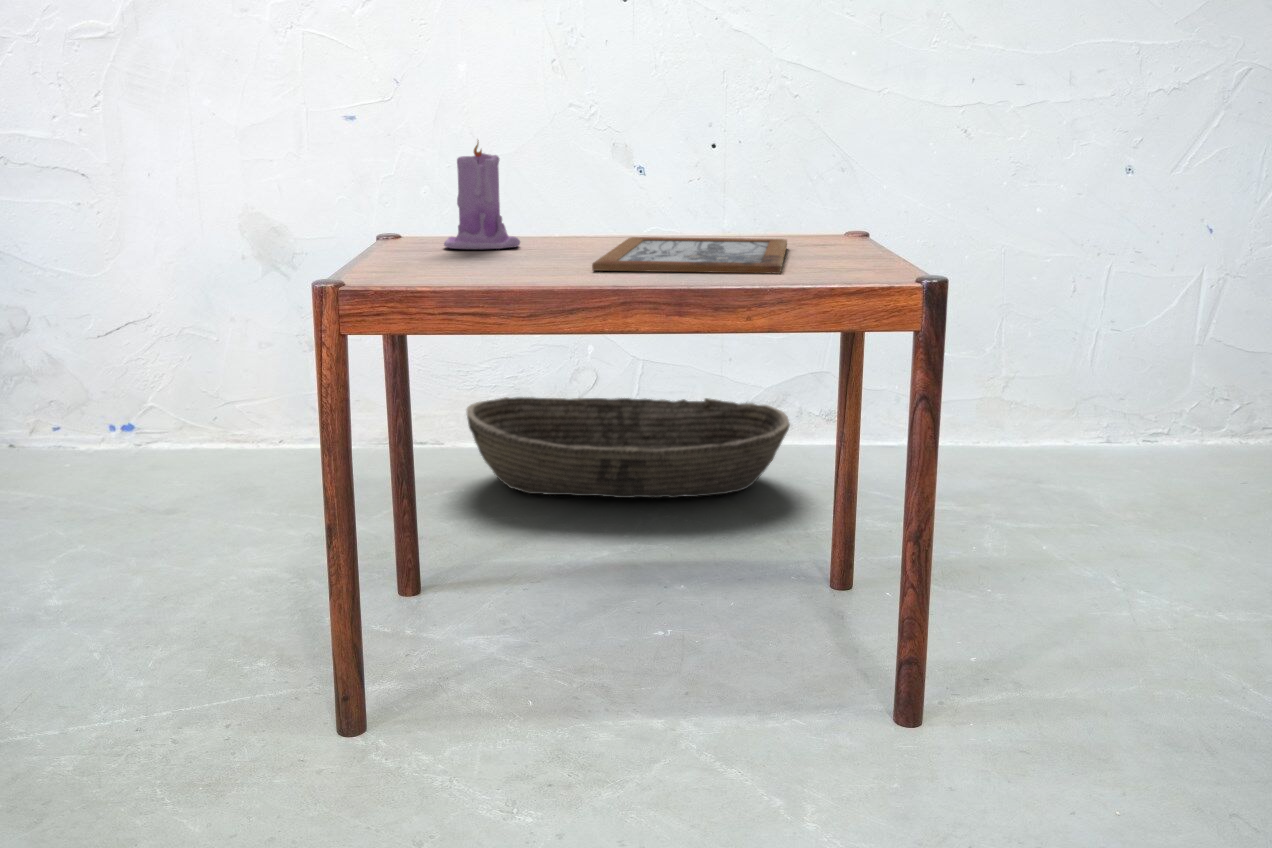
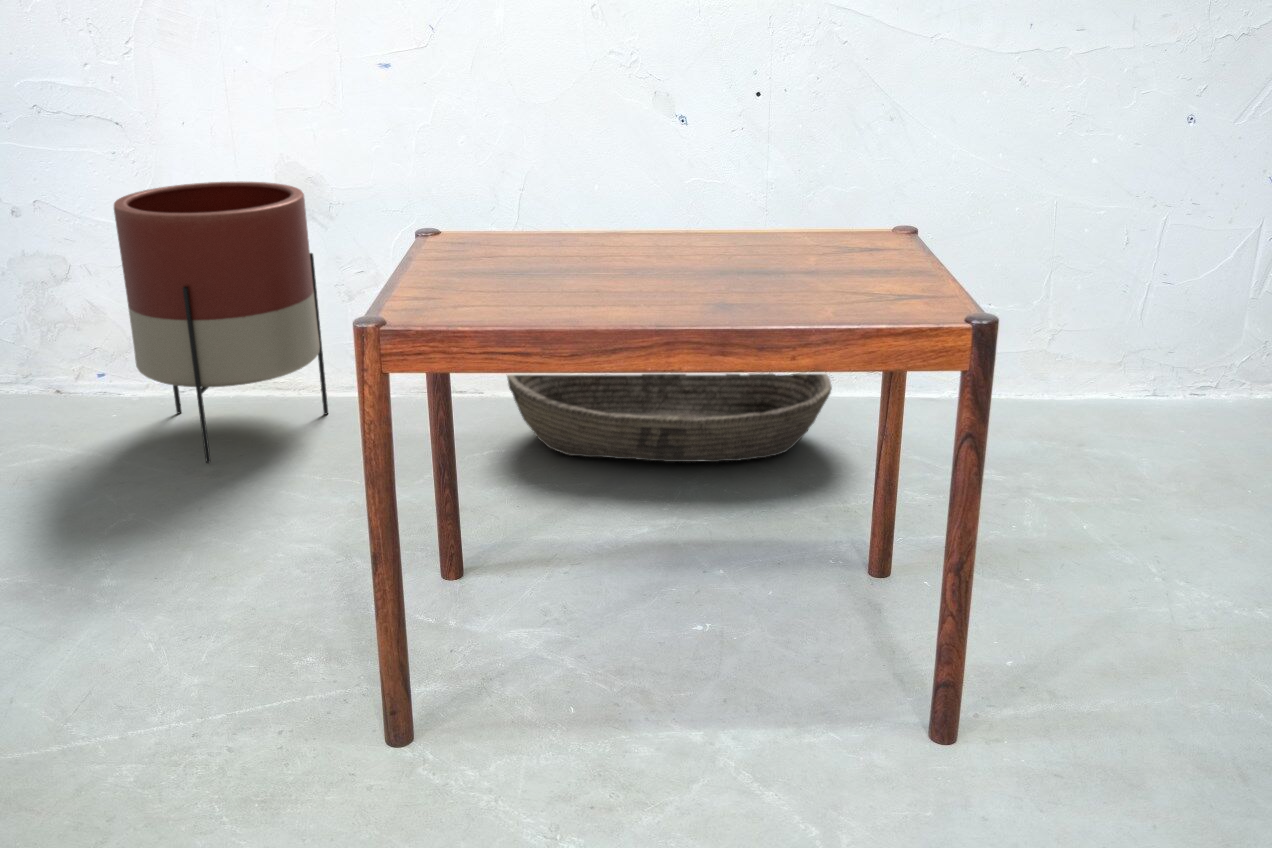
candle: present [444,140,520,249] -> none [484,132,561,247]
planter: none [77,231,287,503] -> present [114,182,328,463]
picture frame: present [592,237,787,274] -> none [635,234,834,303]

